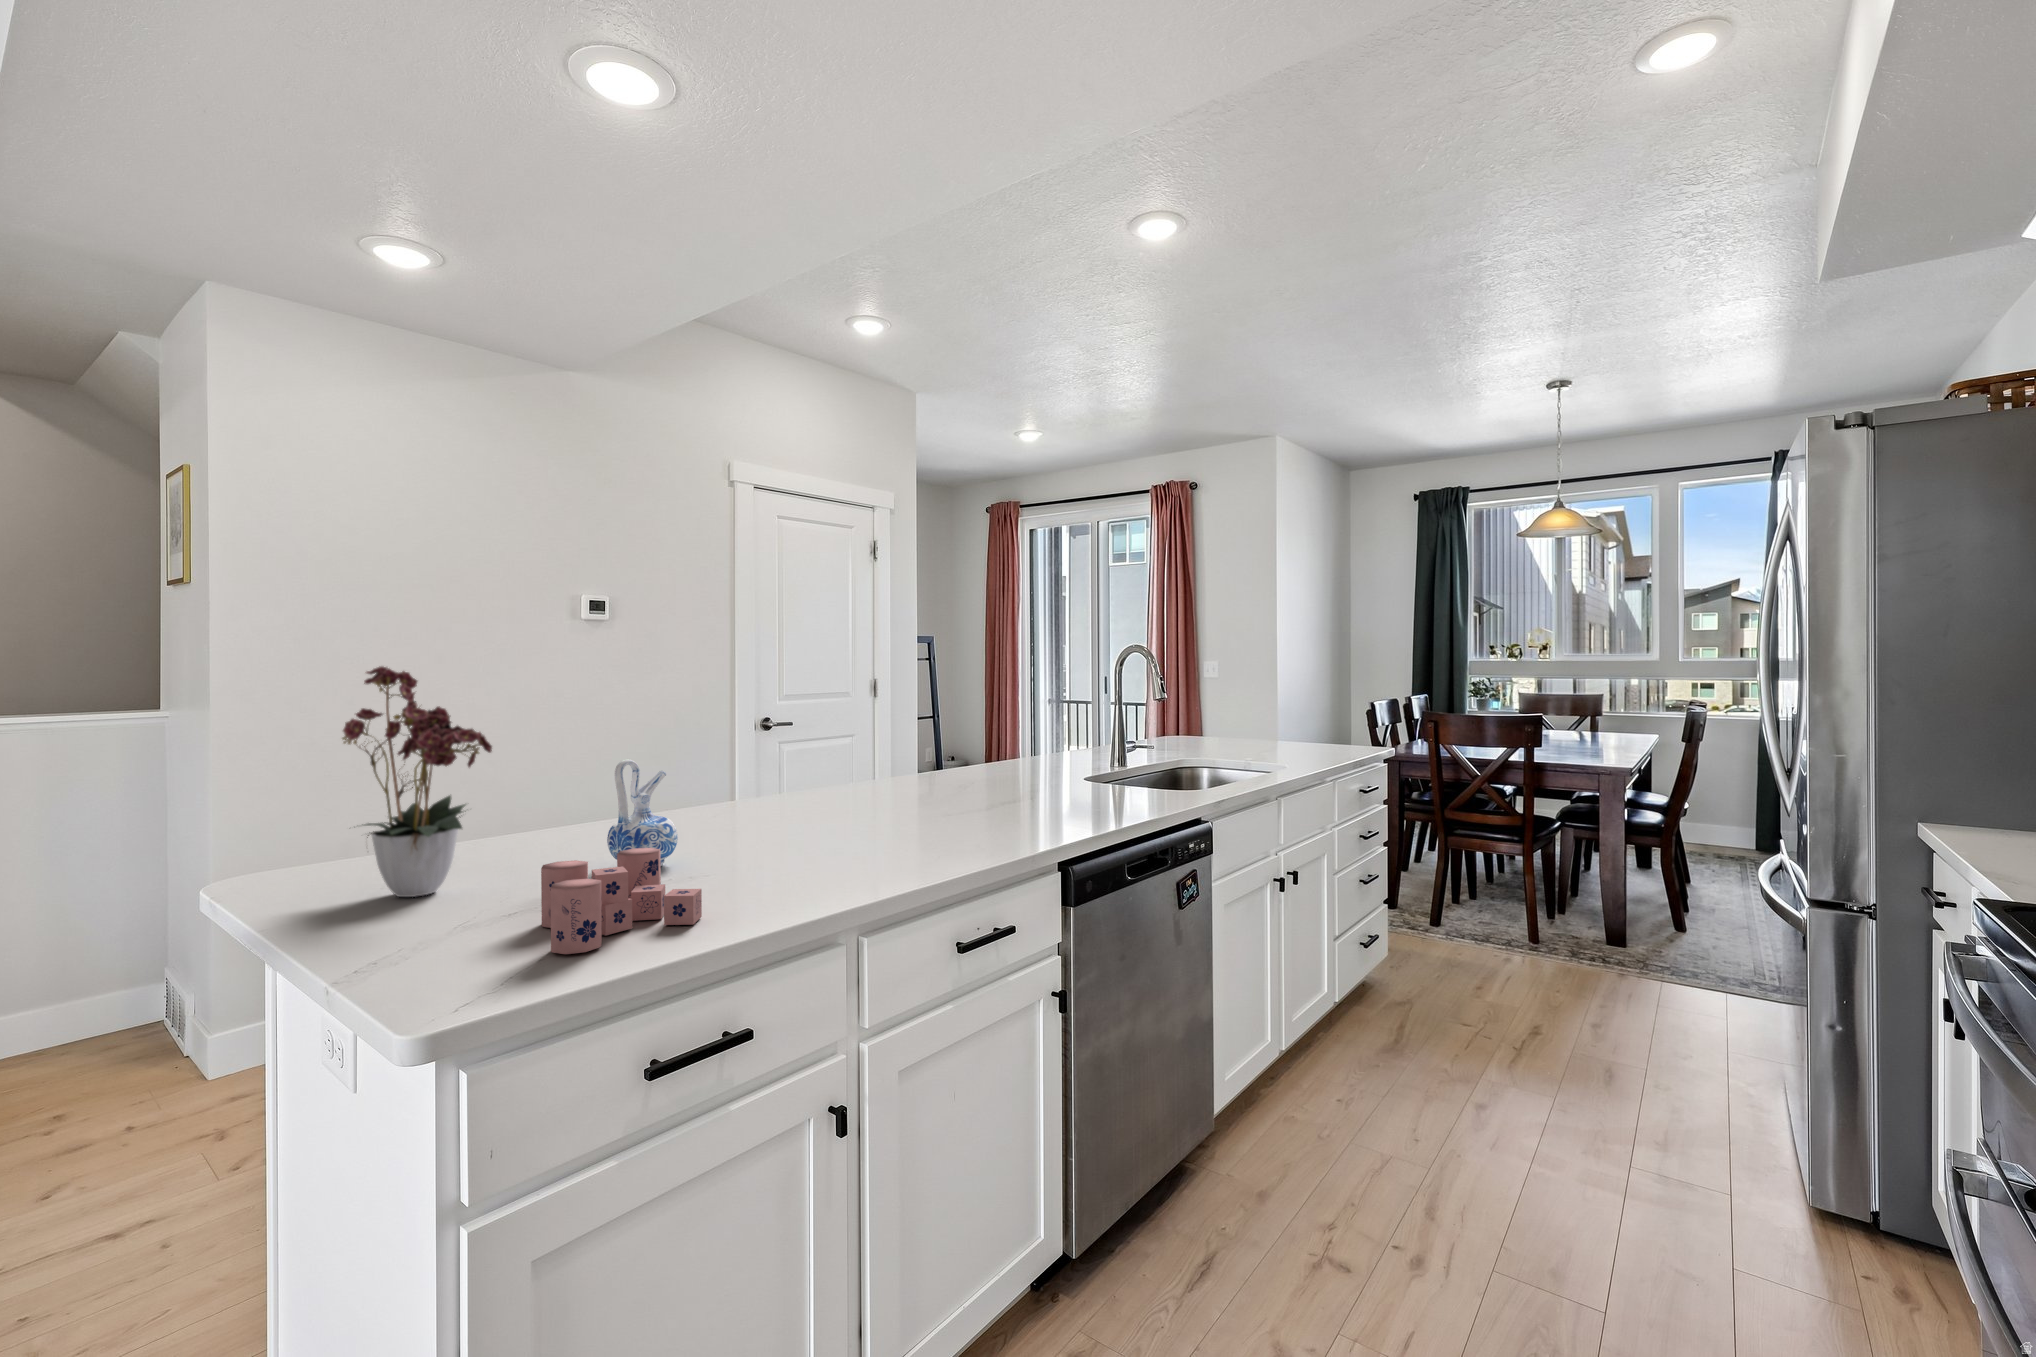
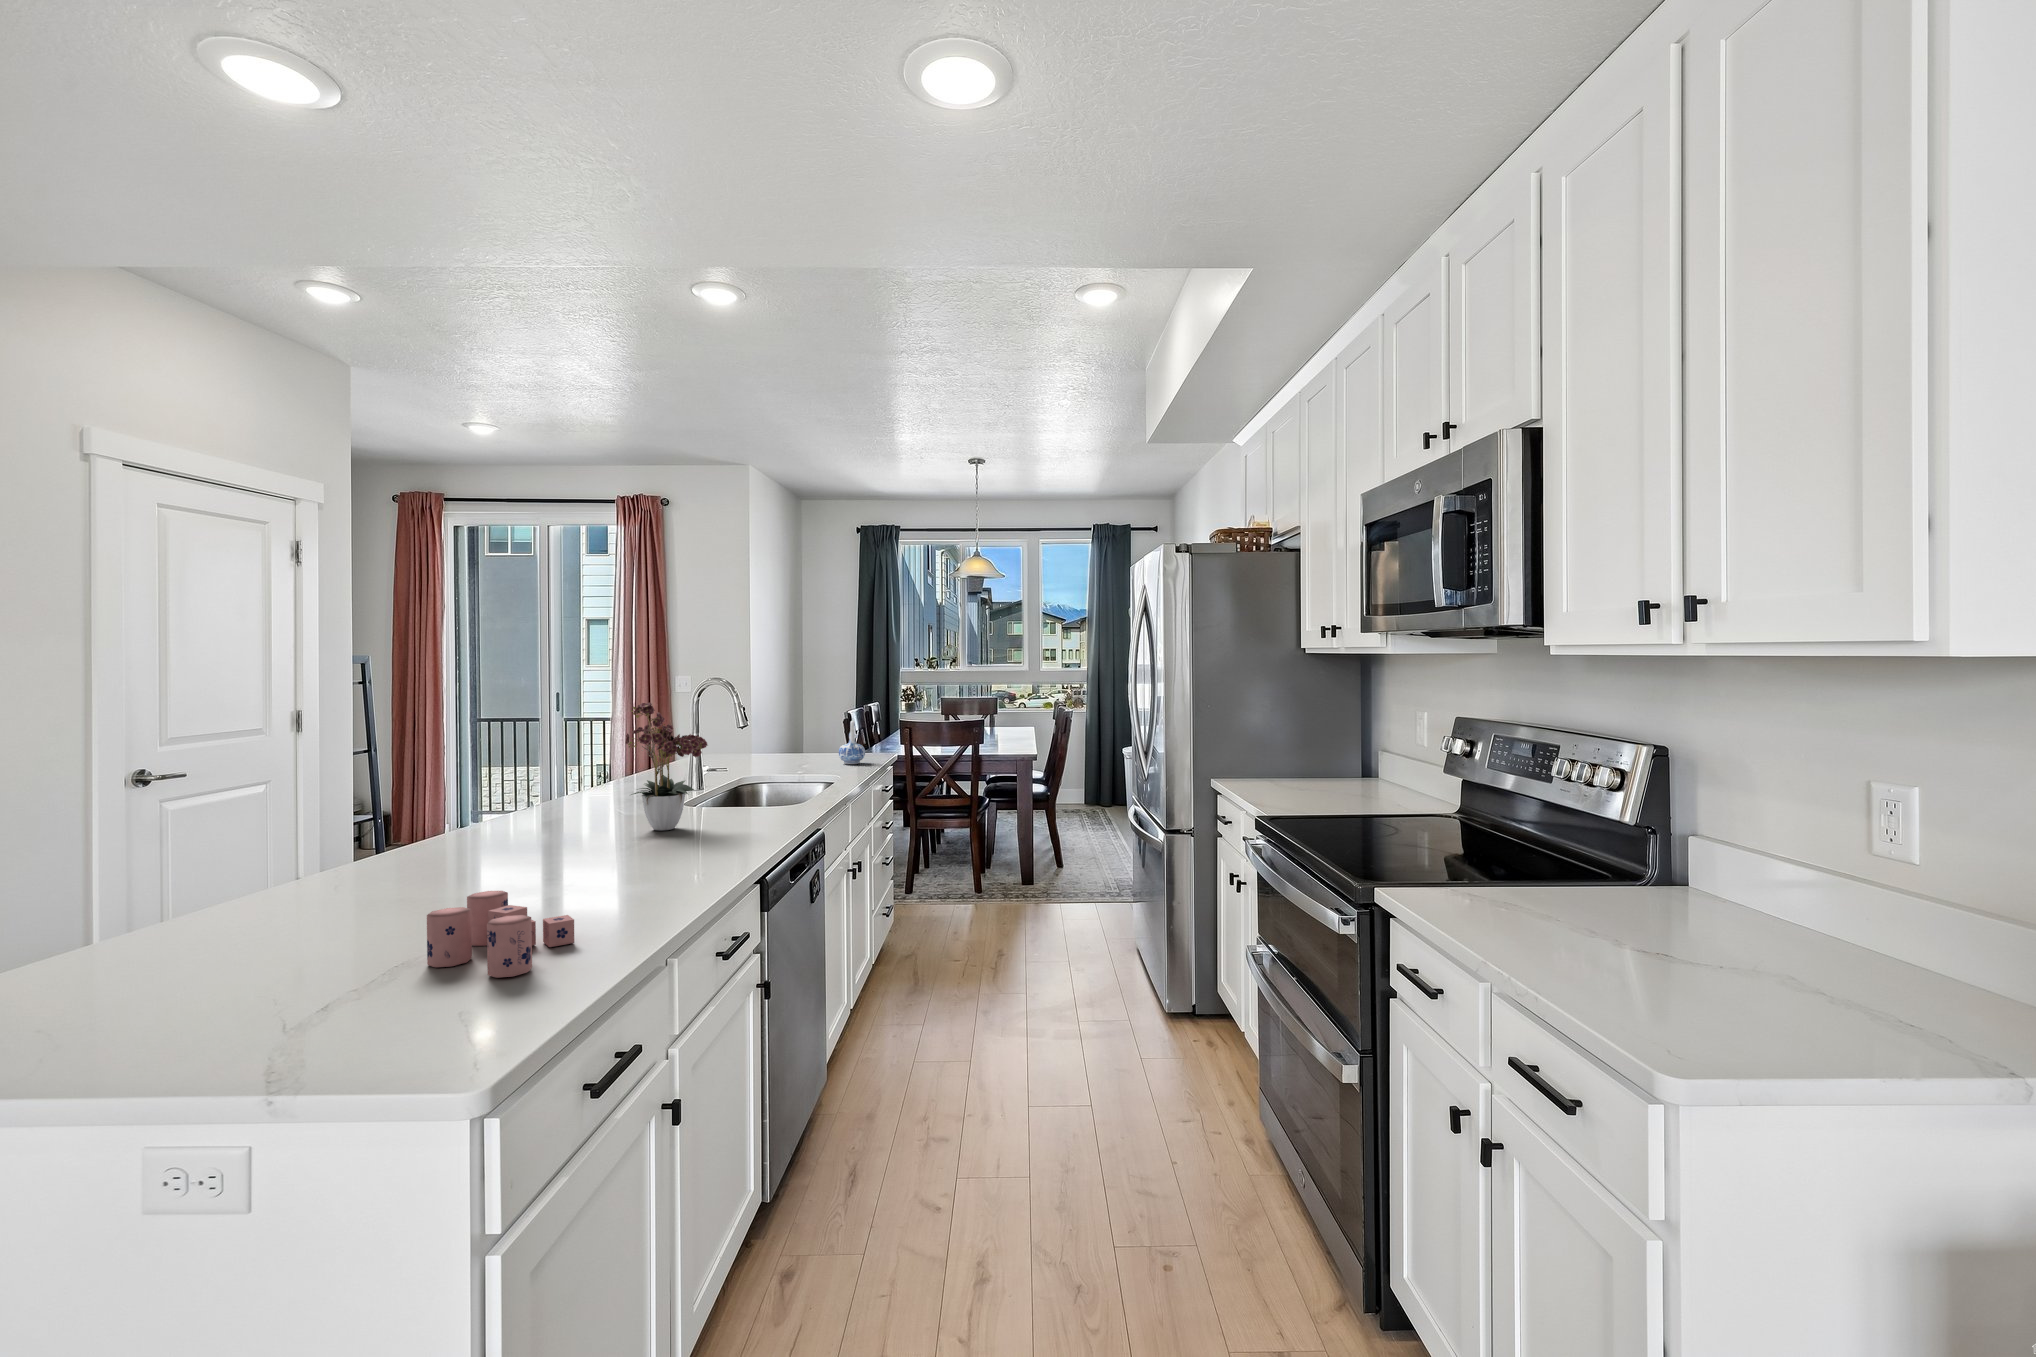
flower arrangement: present [342,666,492,897] -> present [625,703,708,830]
ceramic pitcher: present [607,759,678,866] -> present [839,721,865,764]

